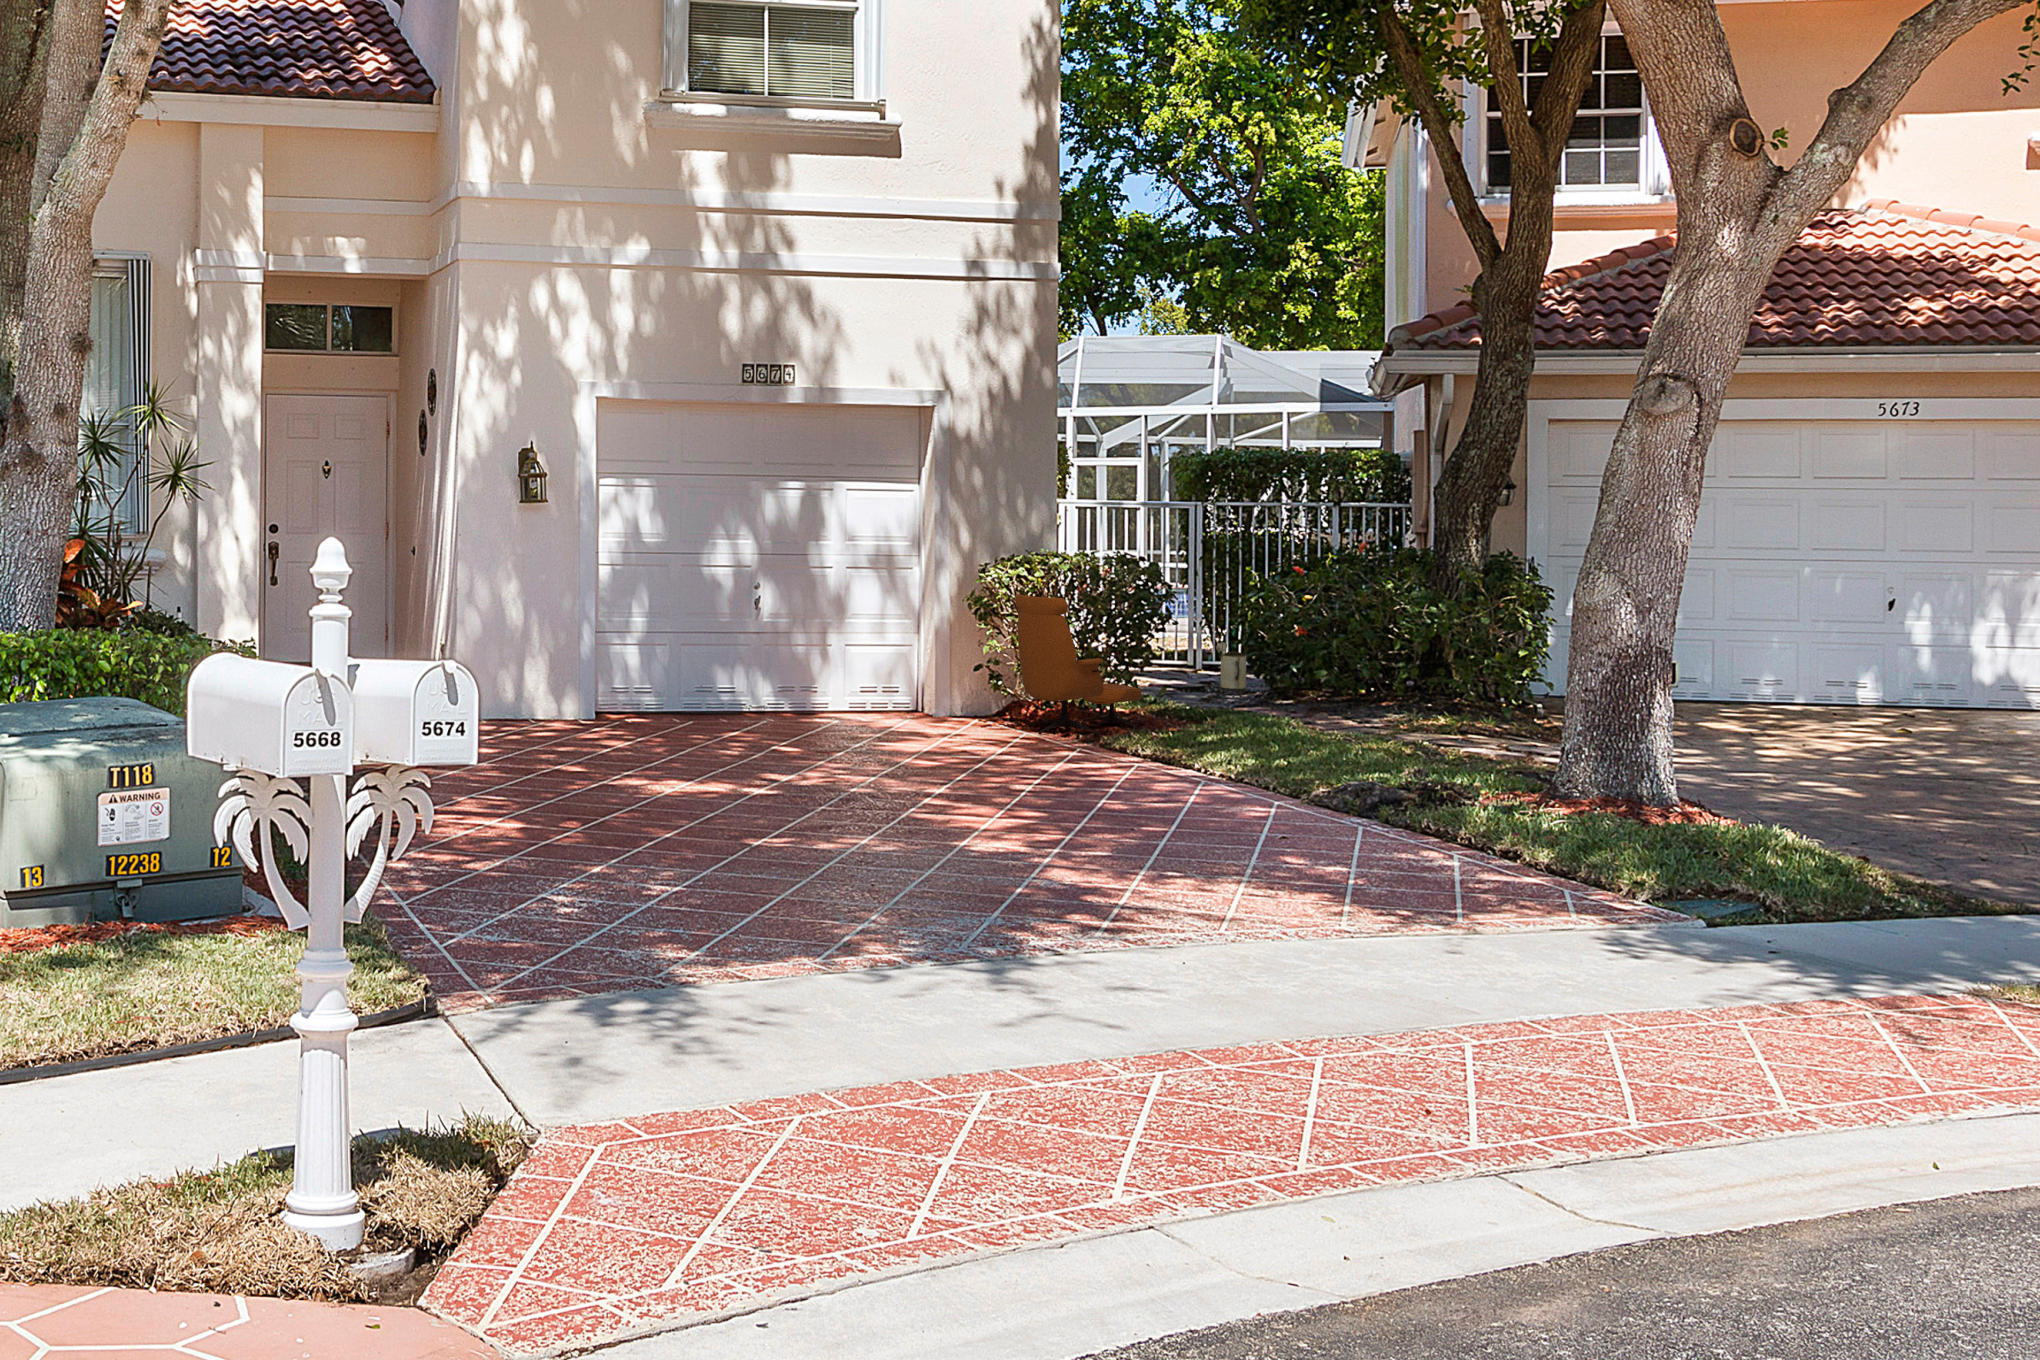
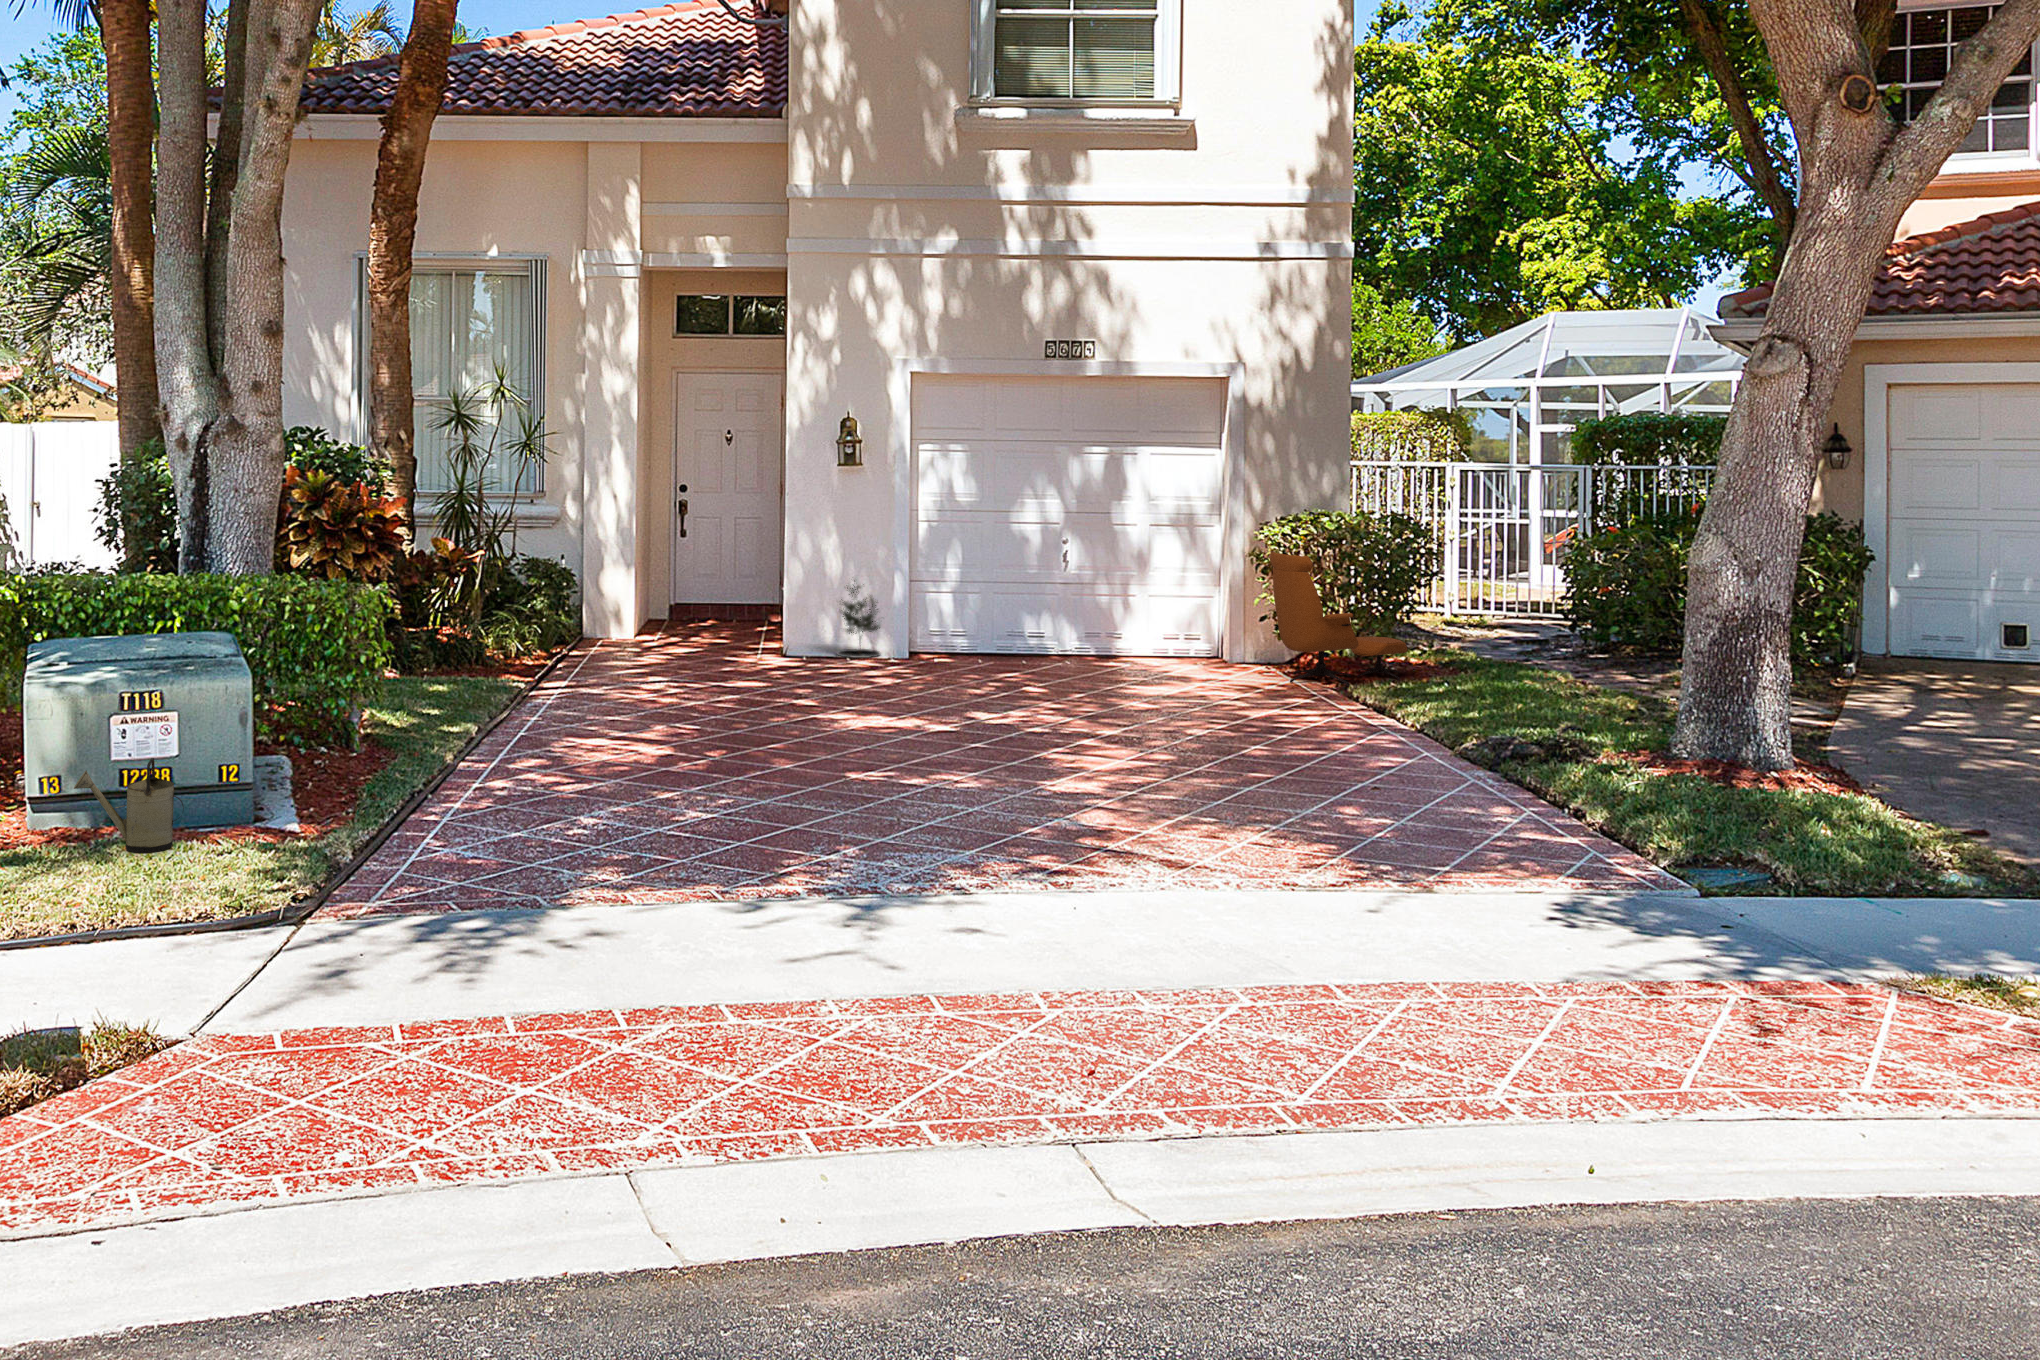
potted tree: none [524,628,578,722] -> present [837,580,880,658]
watering can: present [1216,642,1246,692] -> present [74,758,184,853]

